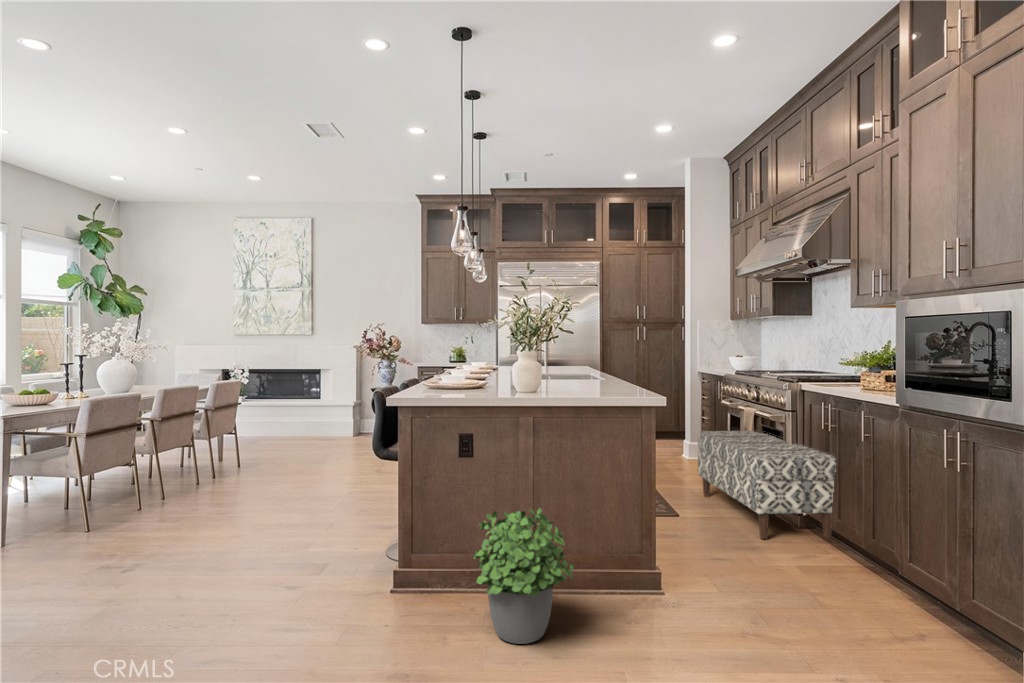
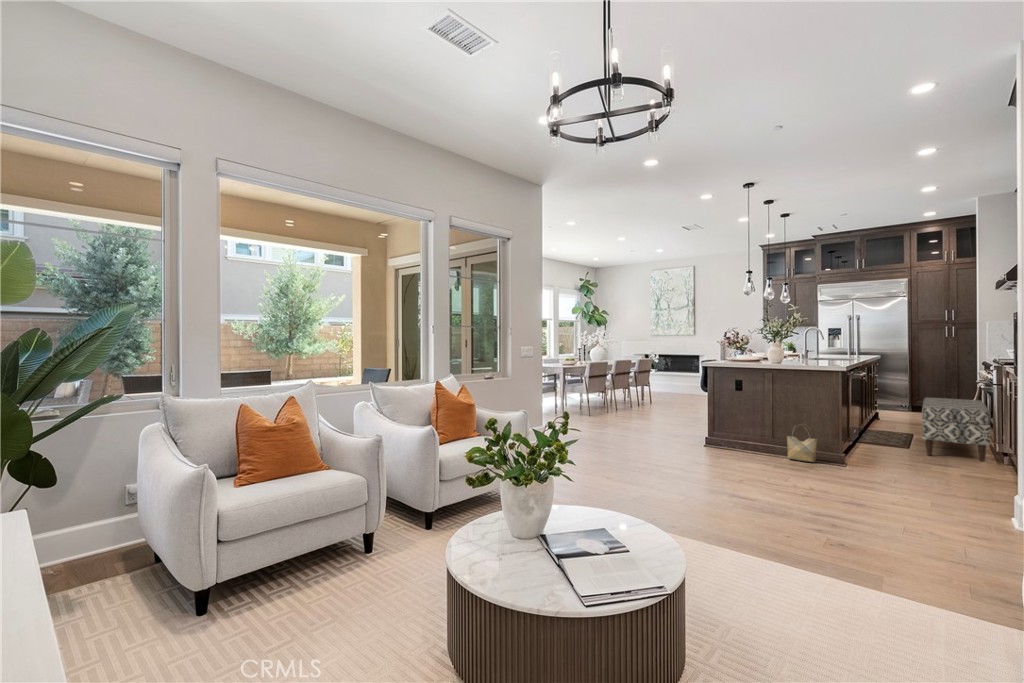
potted plant: present [473,508,574,644] -> none [720,405,762,456]
woven basket: none [618,533,679,625] -> present [787,424,818,462]

